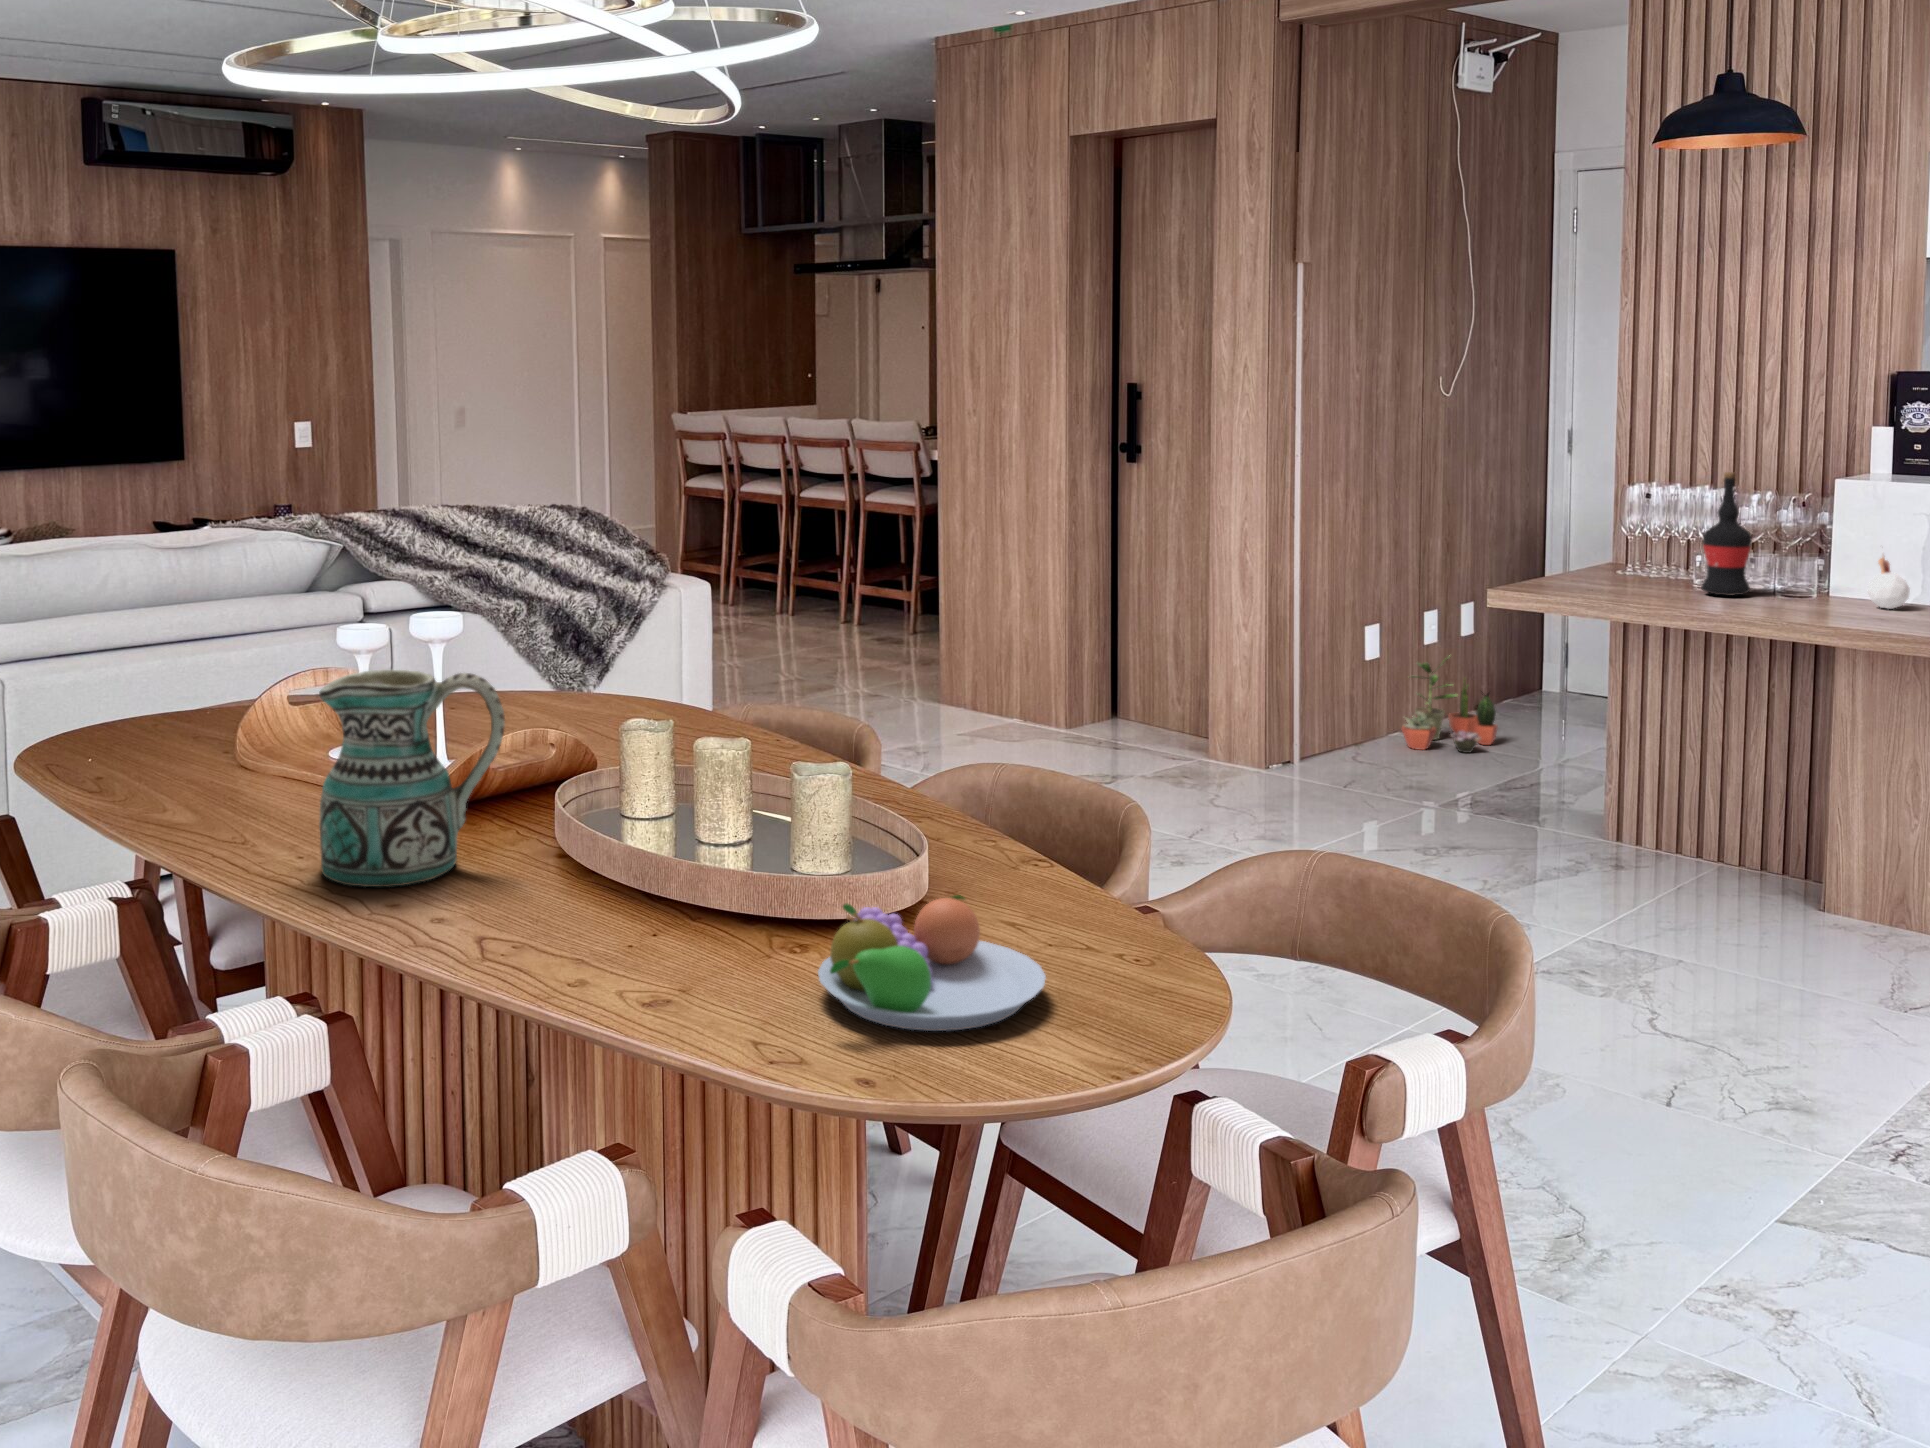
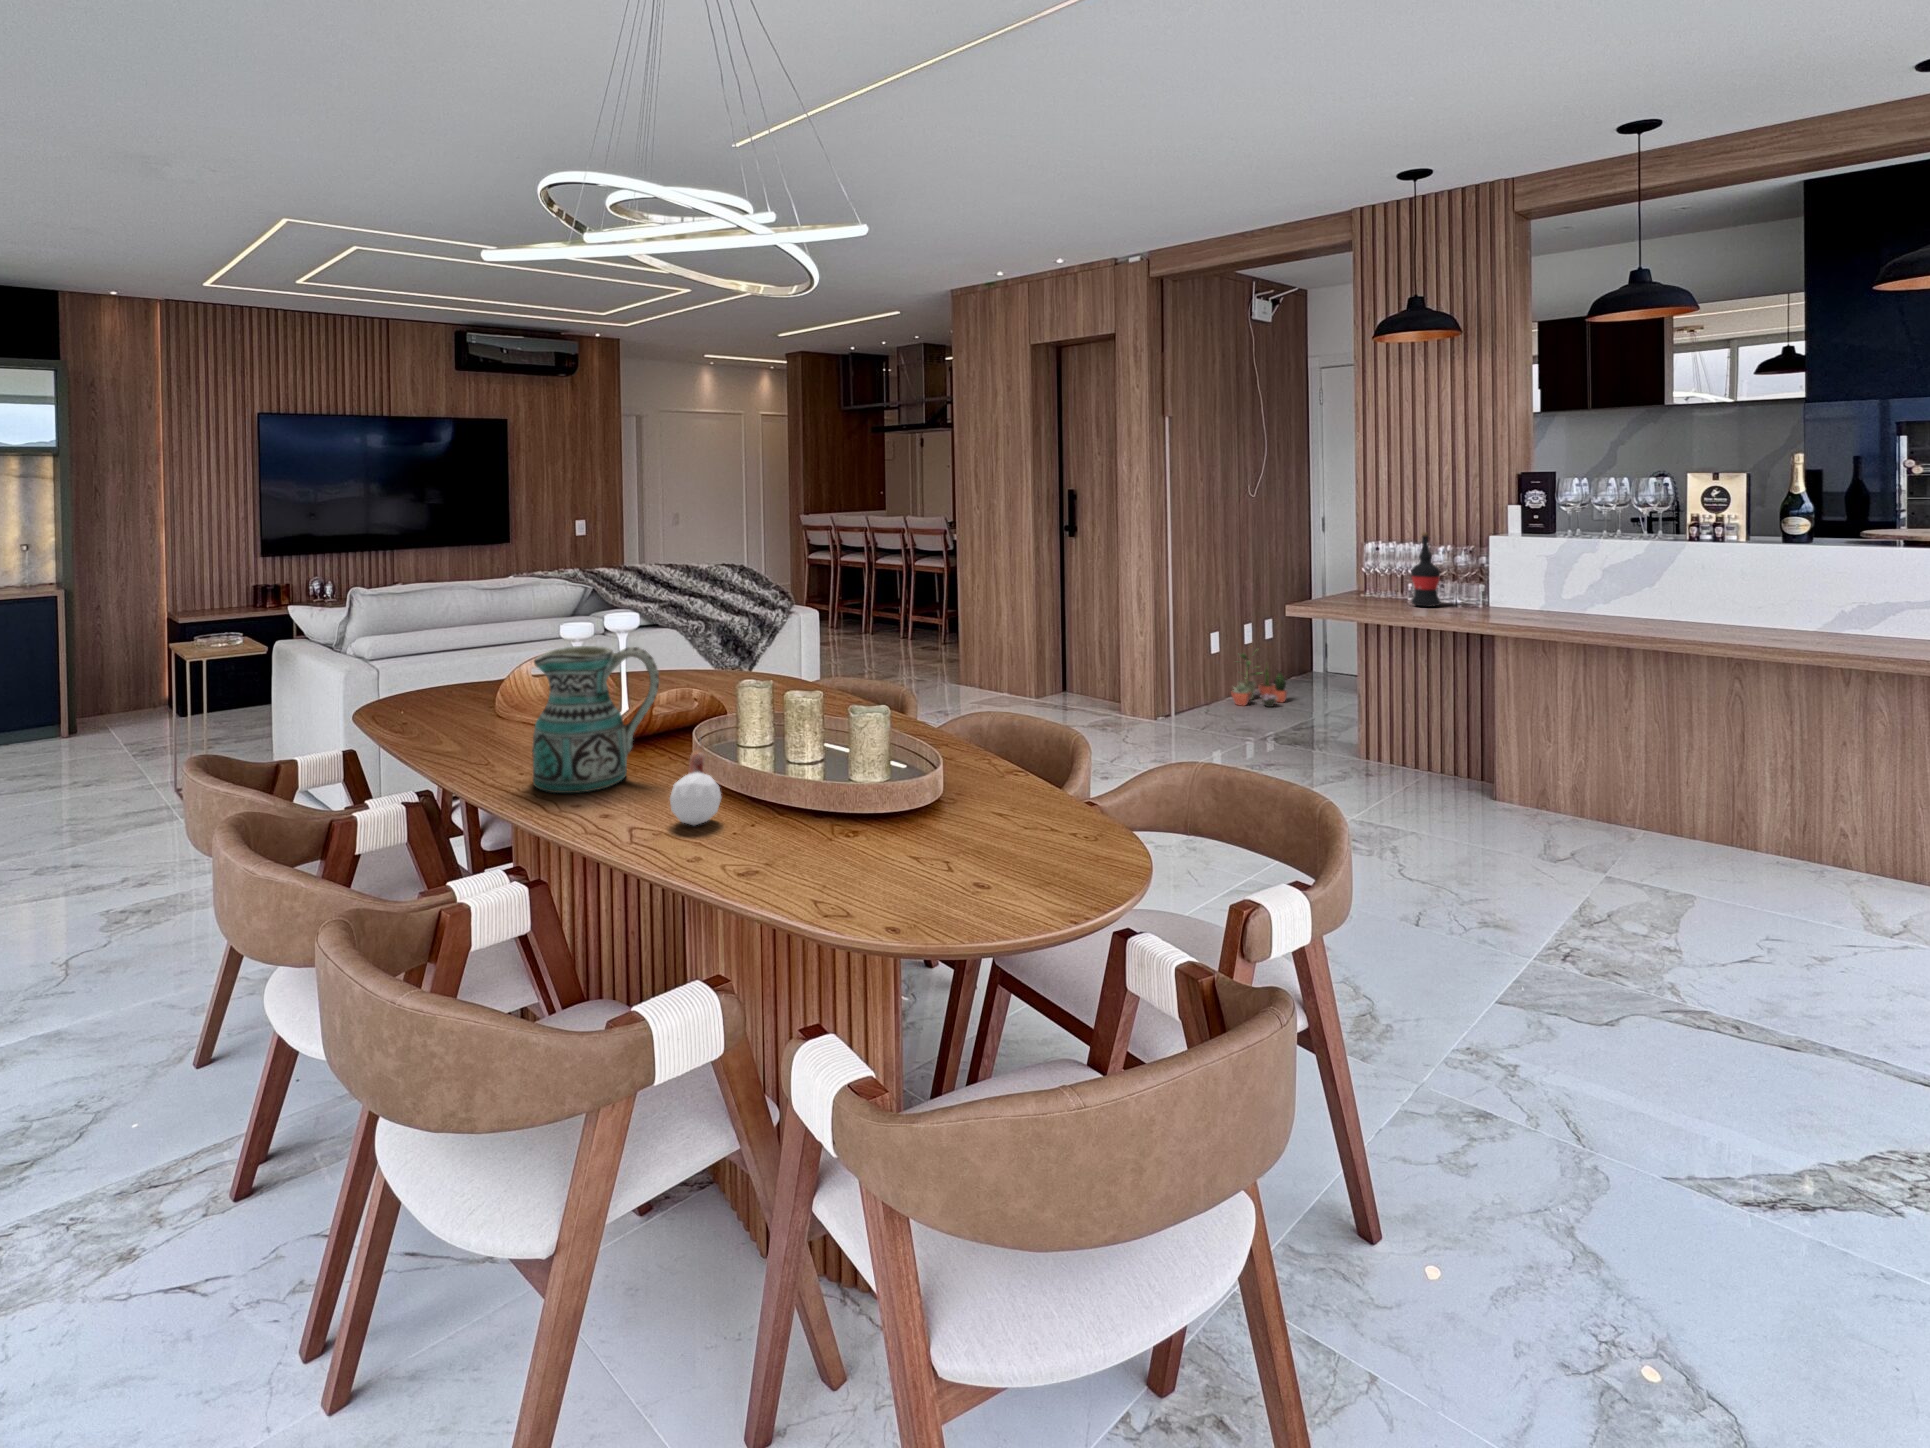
candle: present [1868,556,1910,609] -> present [670,743,721,825]
fruit bowl: present [818,895,1046,1031] -> none [861,793,1022,892]

